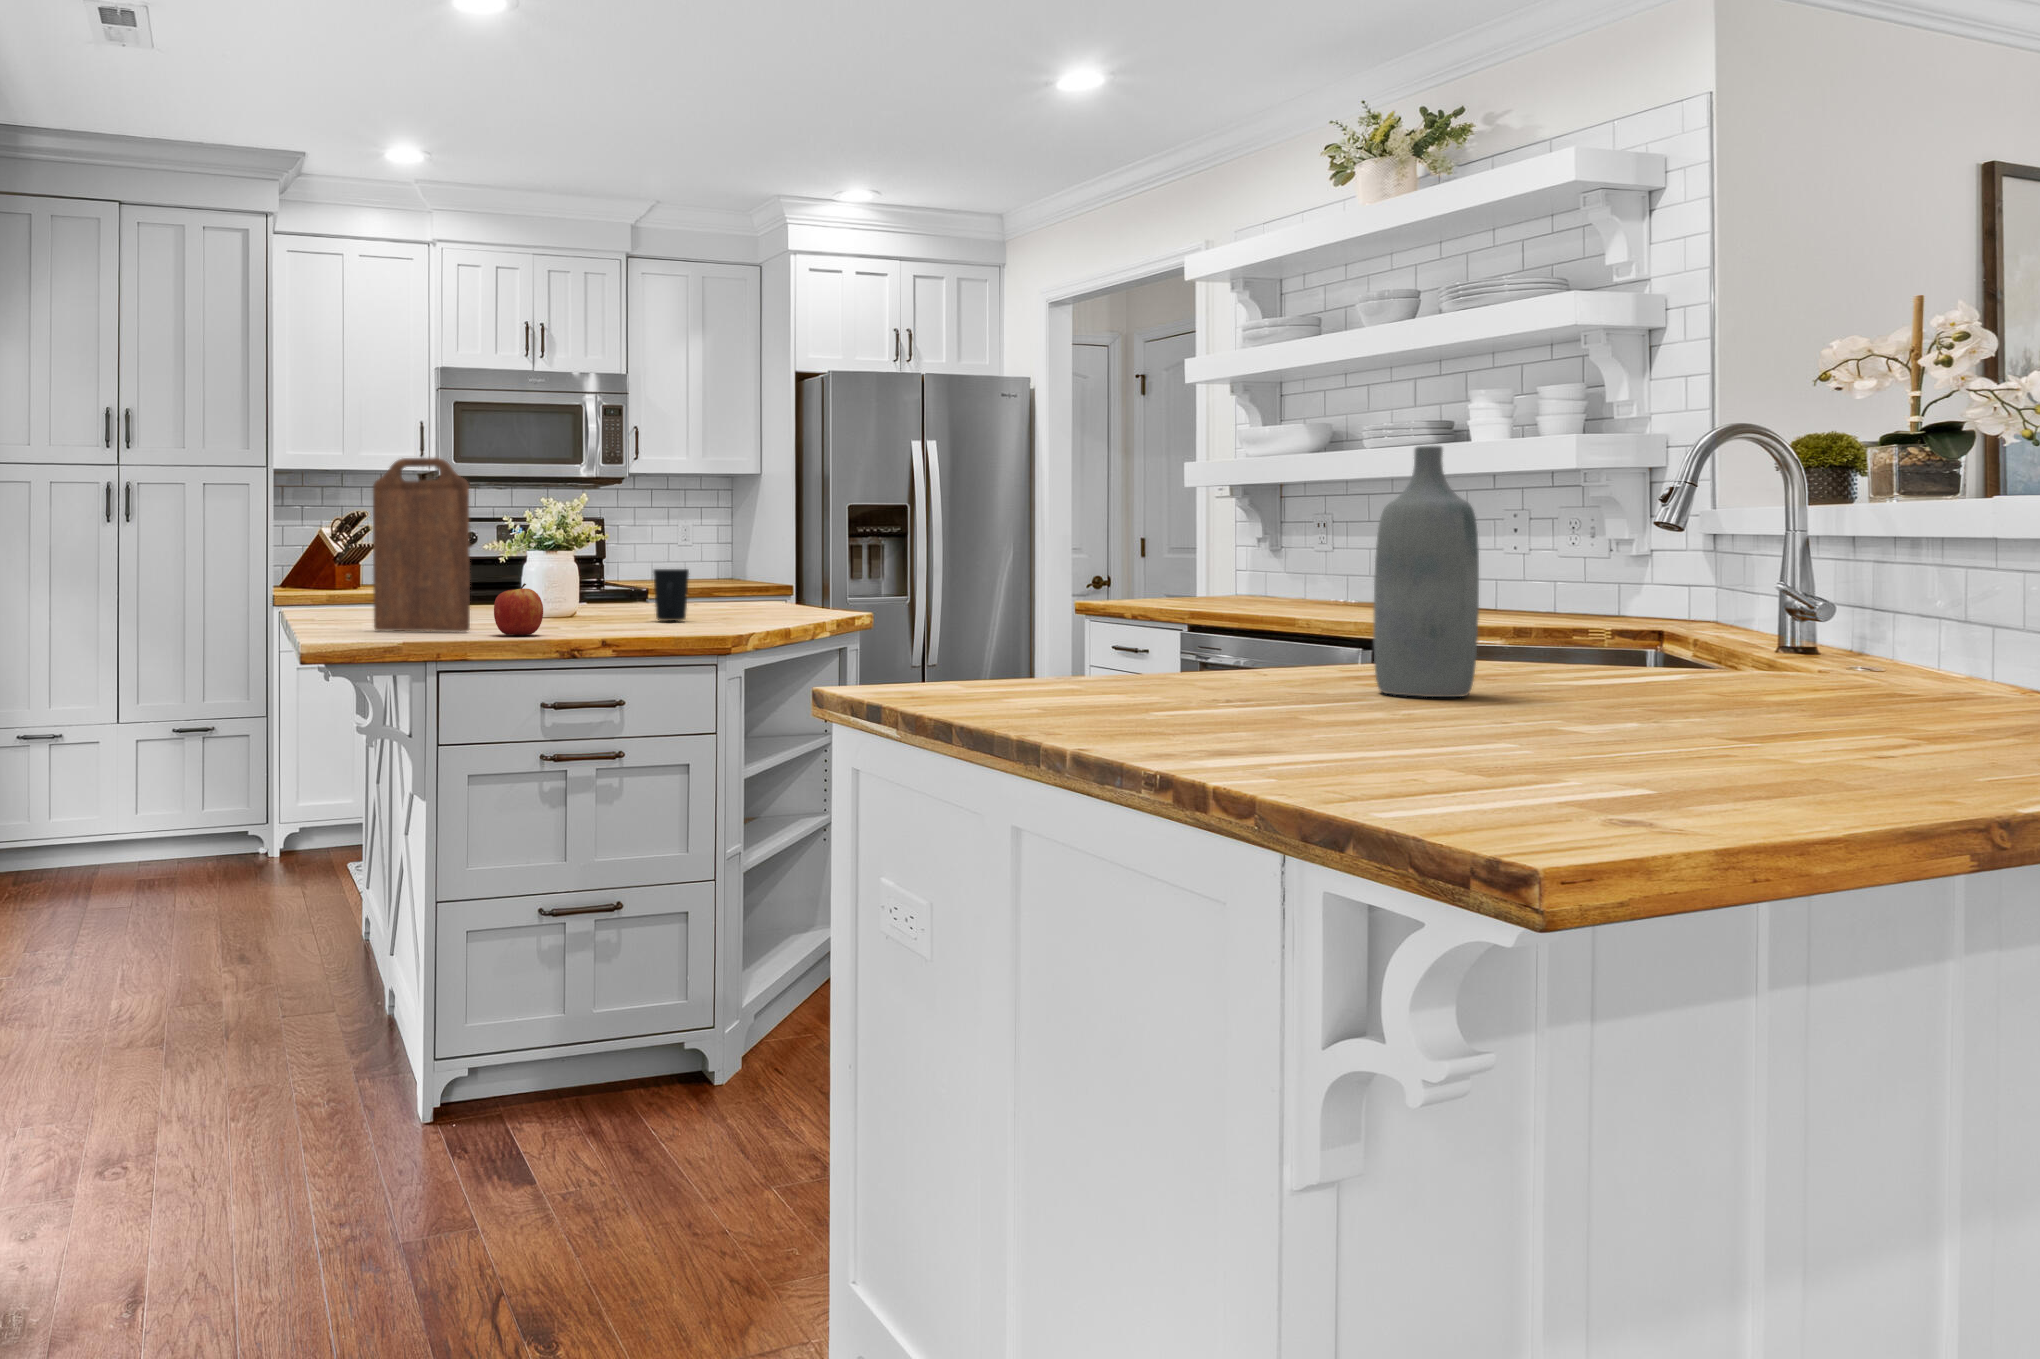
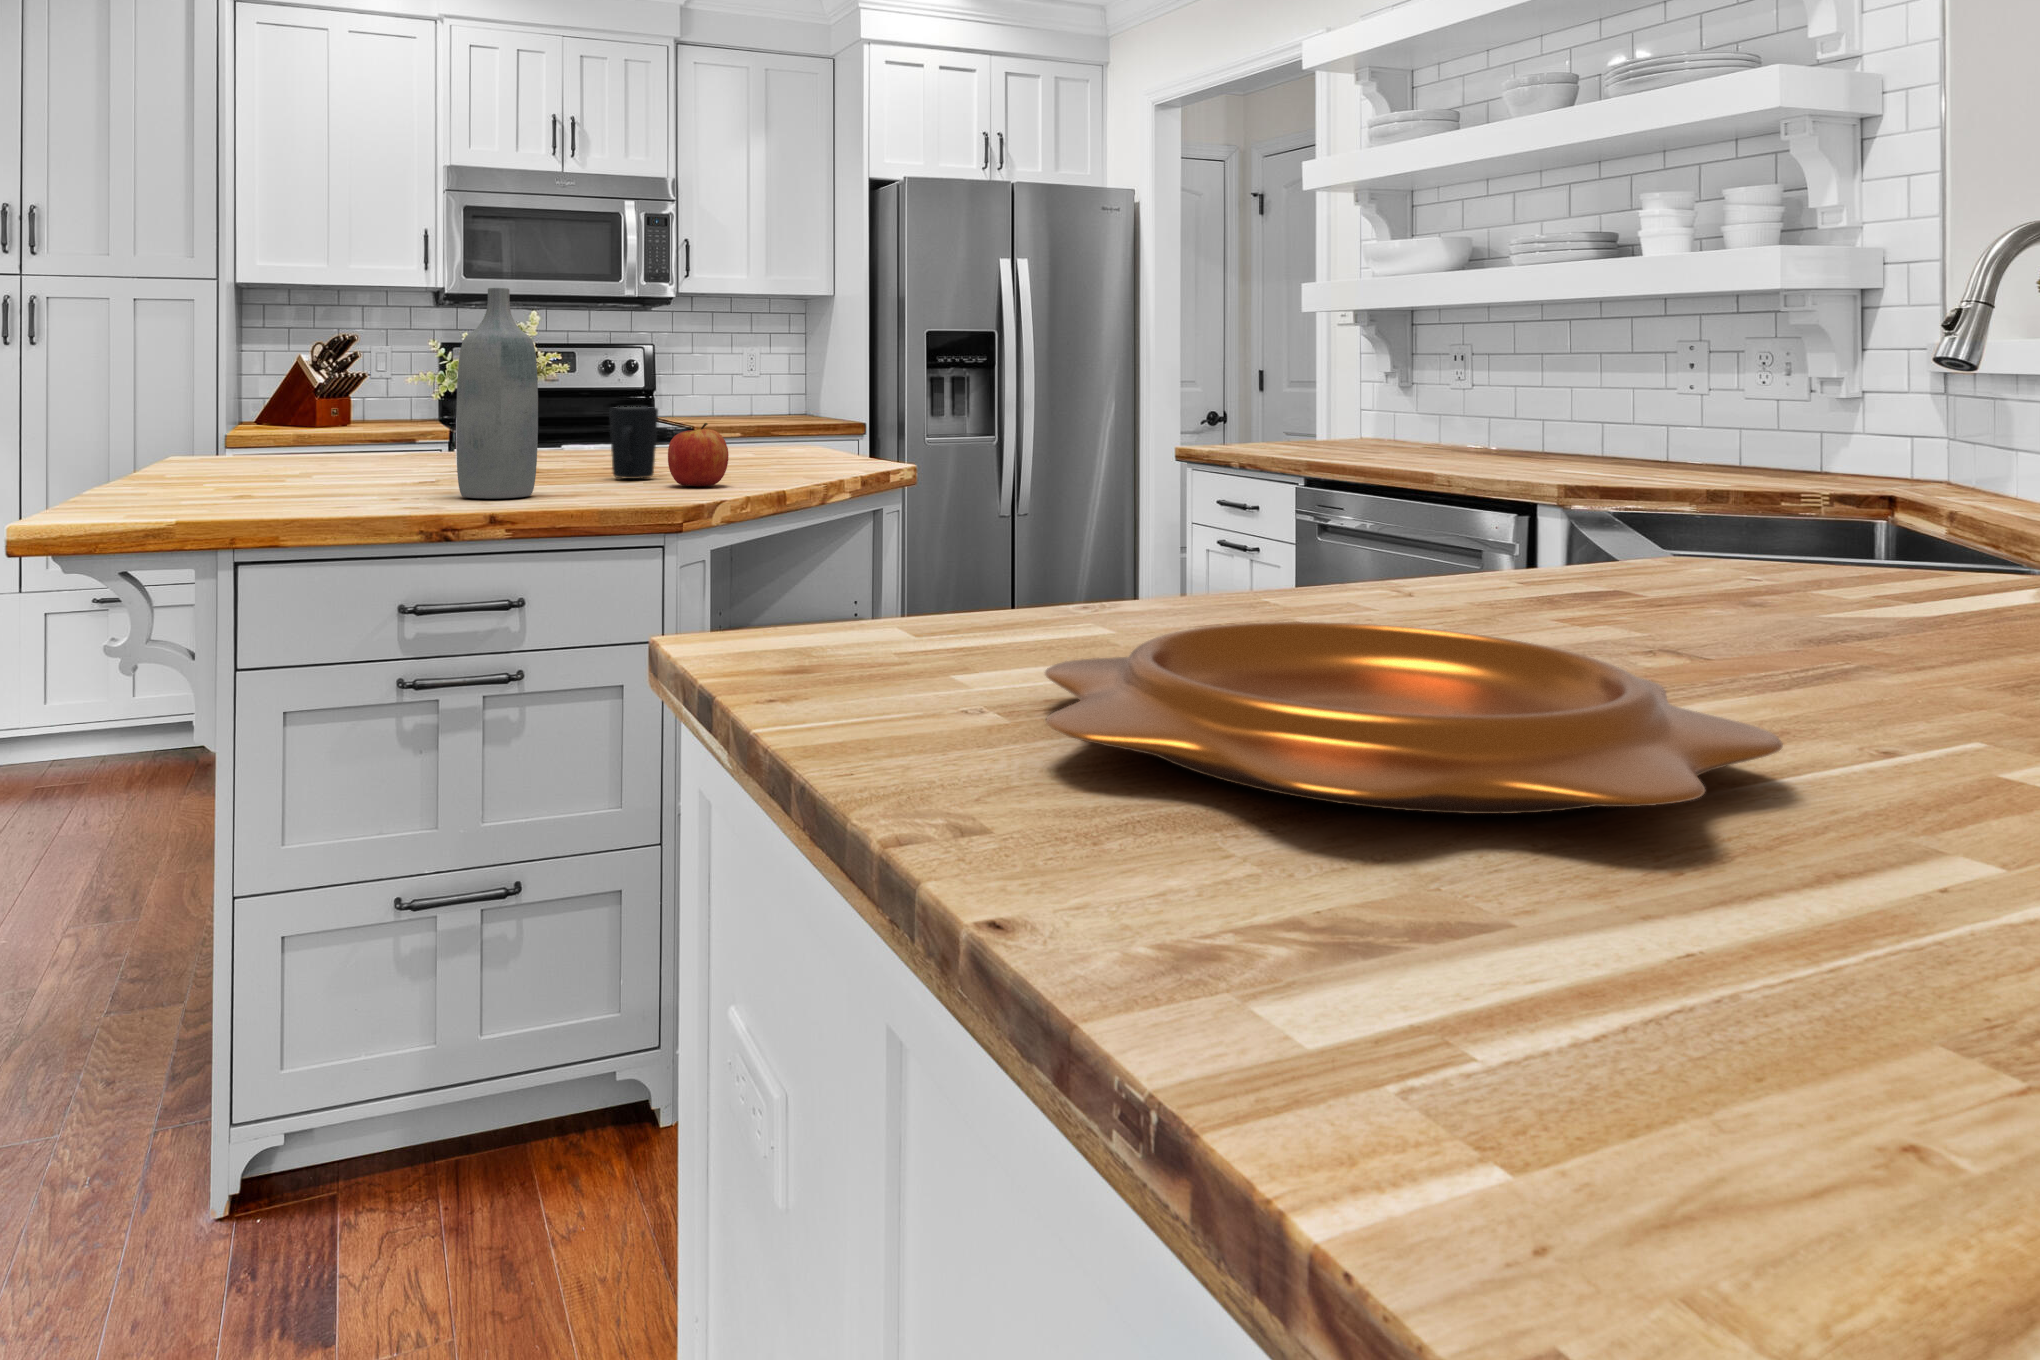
bottle: present [1374,445,1479,697] -> present [456,288,538,499]
cutting board: present [373,458,470,632] -> none [162,248,303,501]
apple: present [494,583,543,635] -> present [668,423,729,486]
decorative bowl: none [1044,666,1393,723] -> present [1045,622,1783,814]

